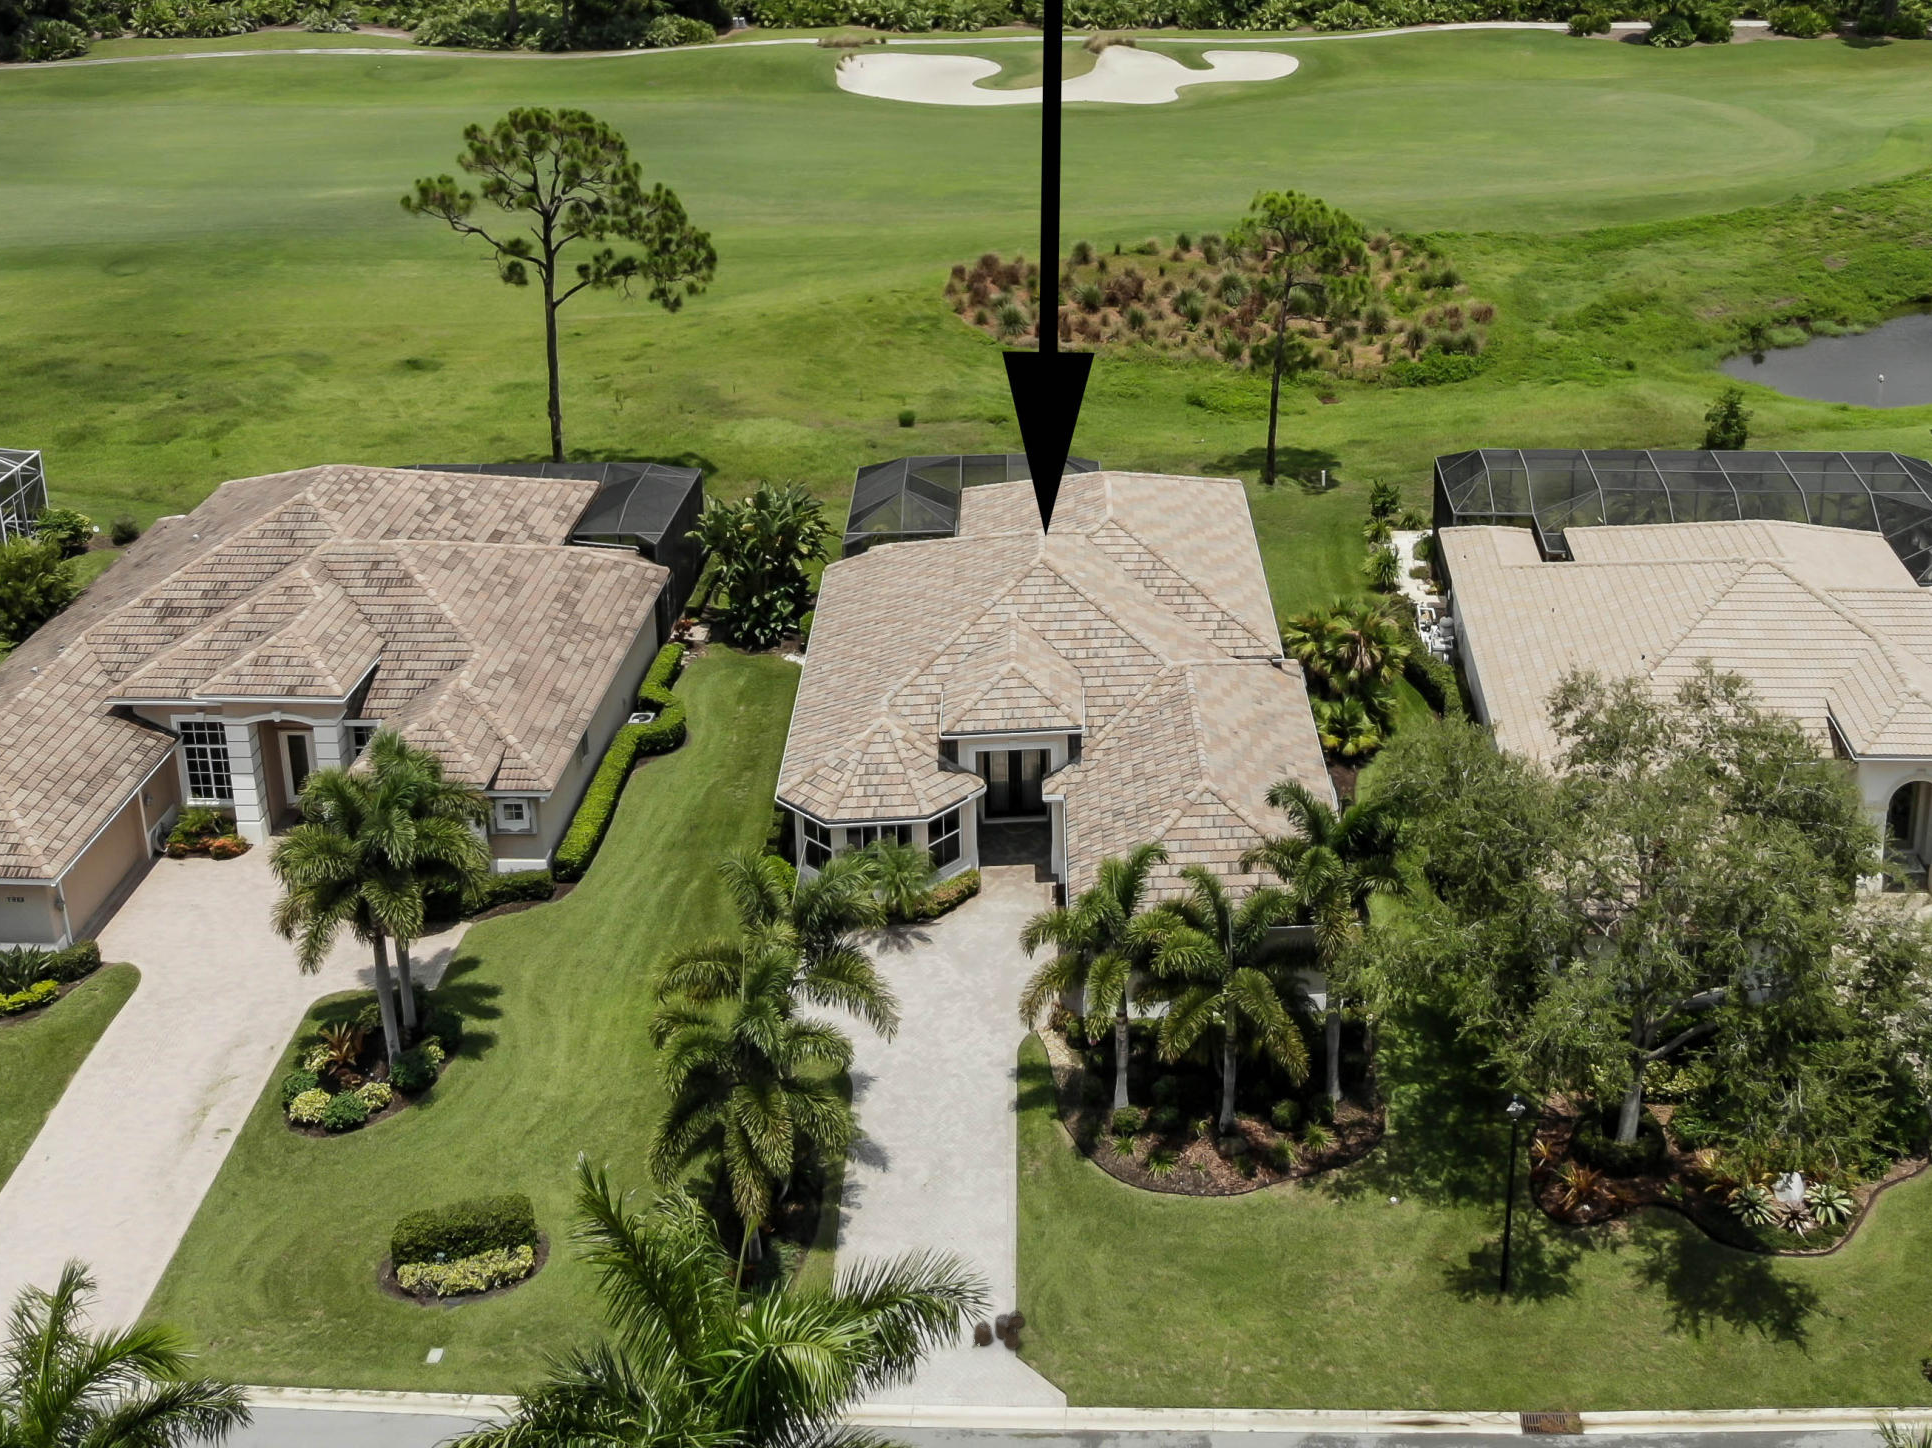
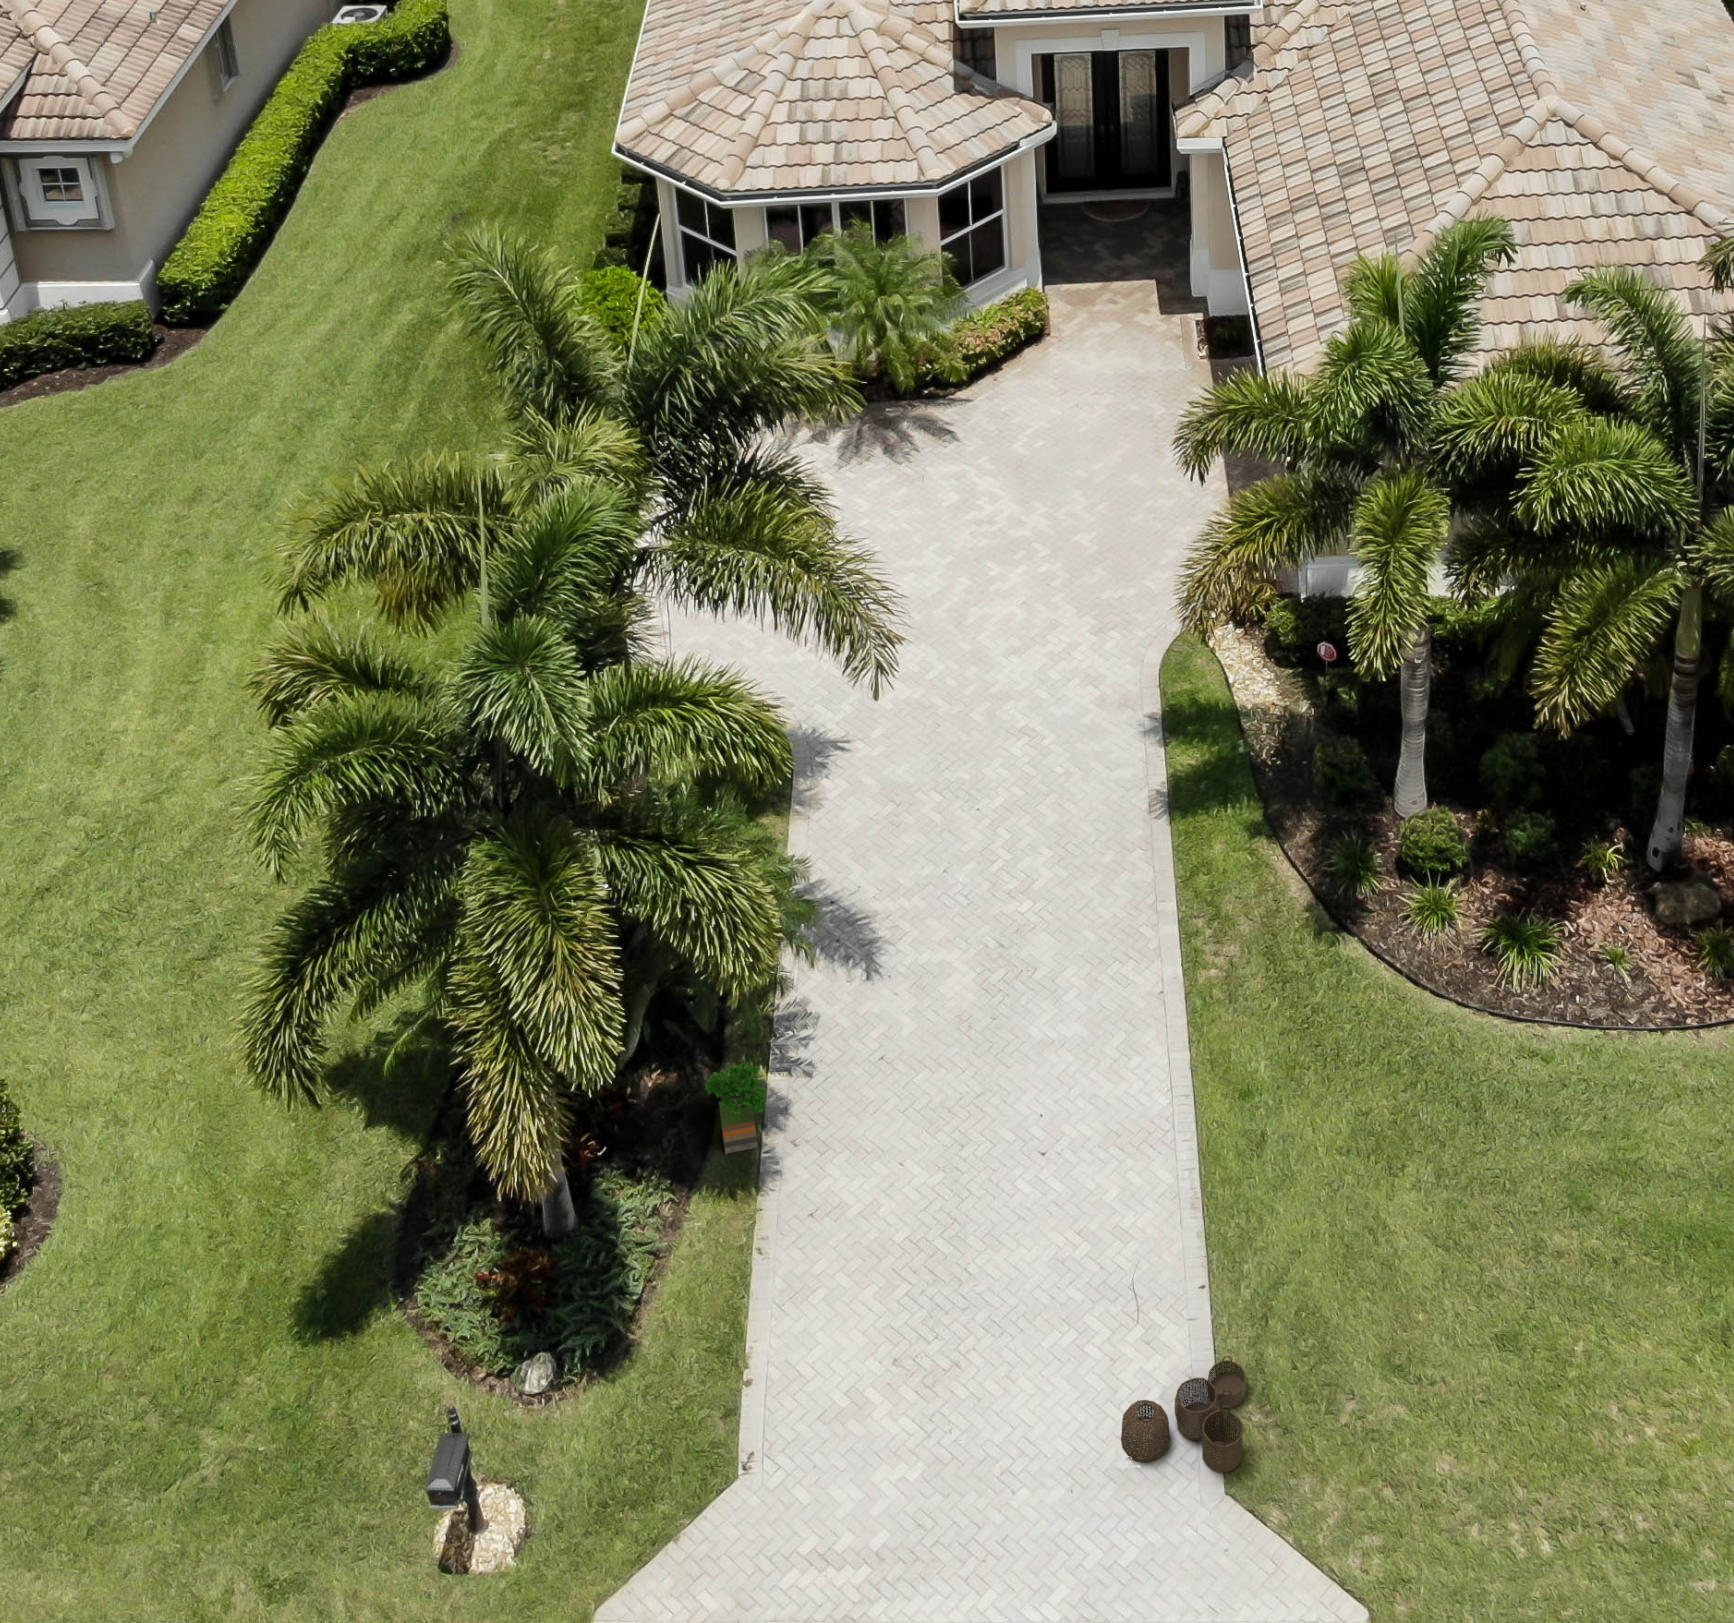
potted tree: none [814,1199,840,1240] -> present [705,1062,767,1154]

